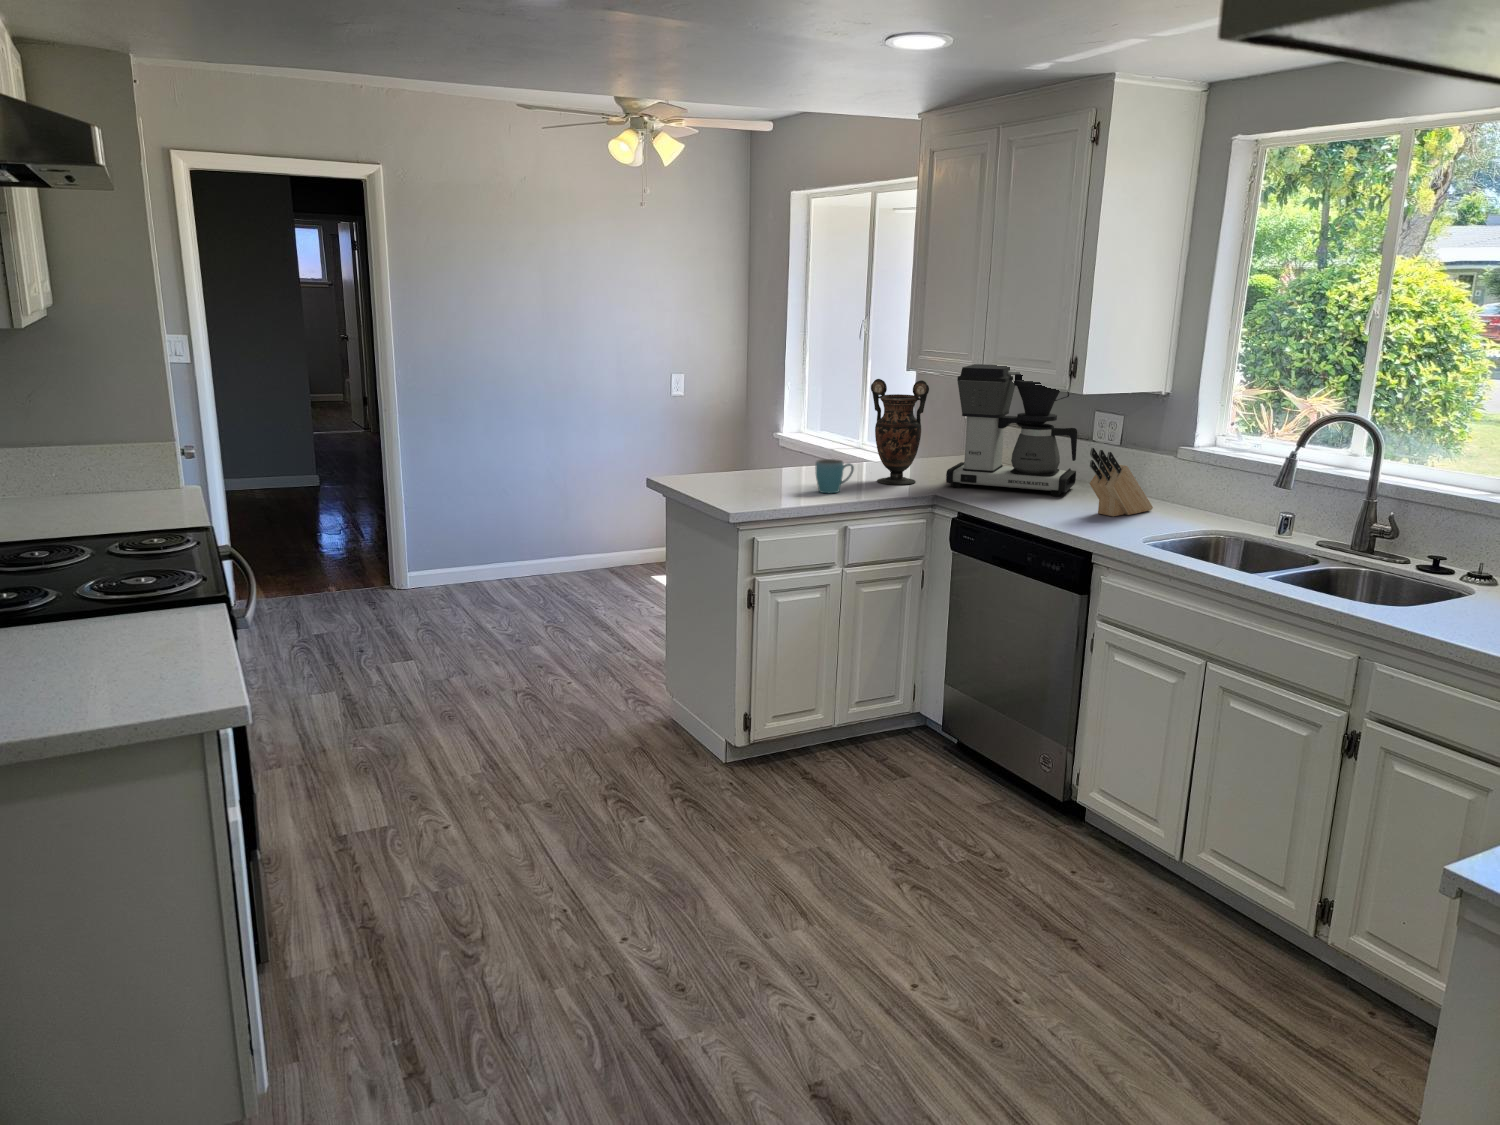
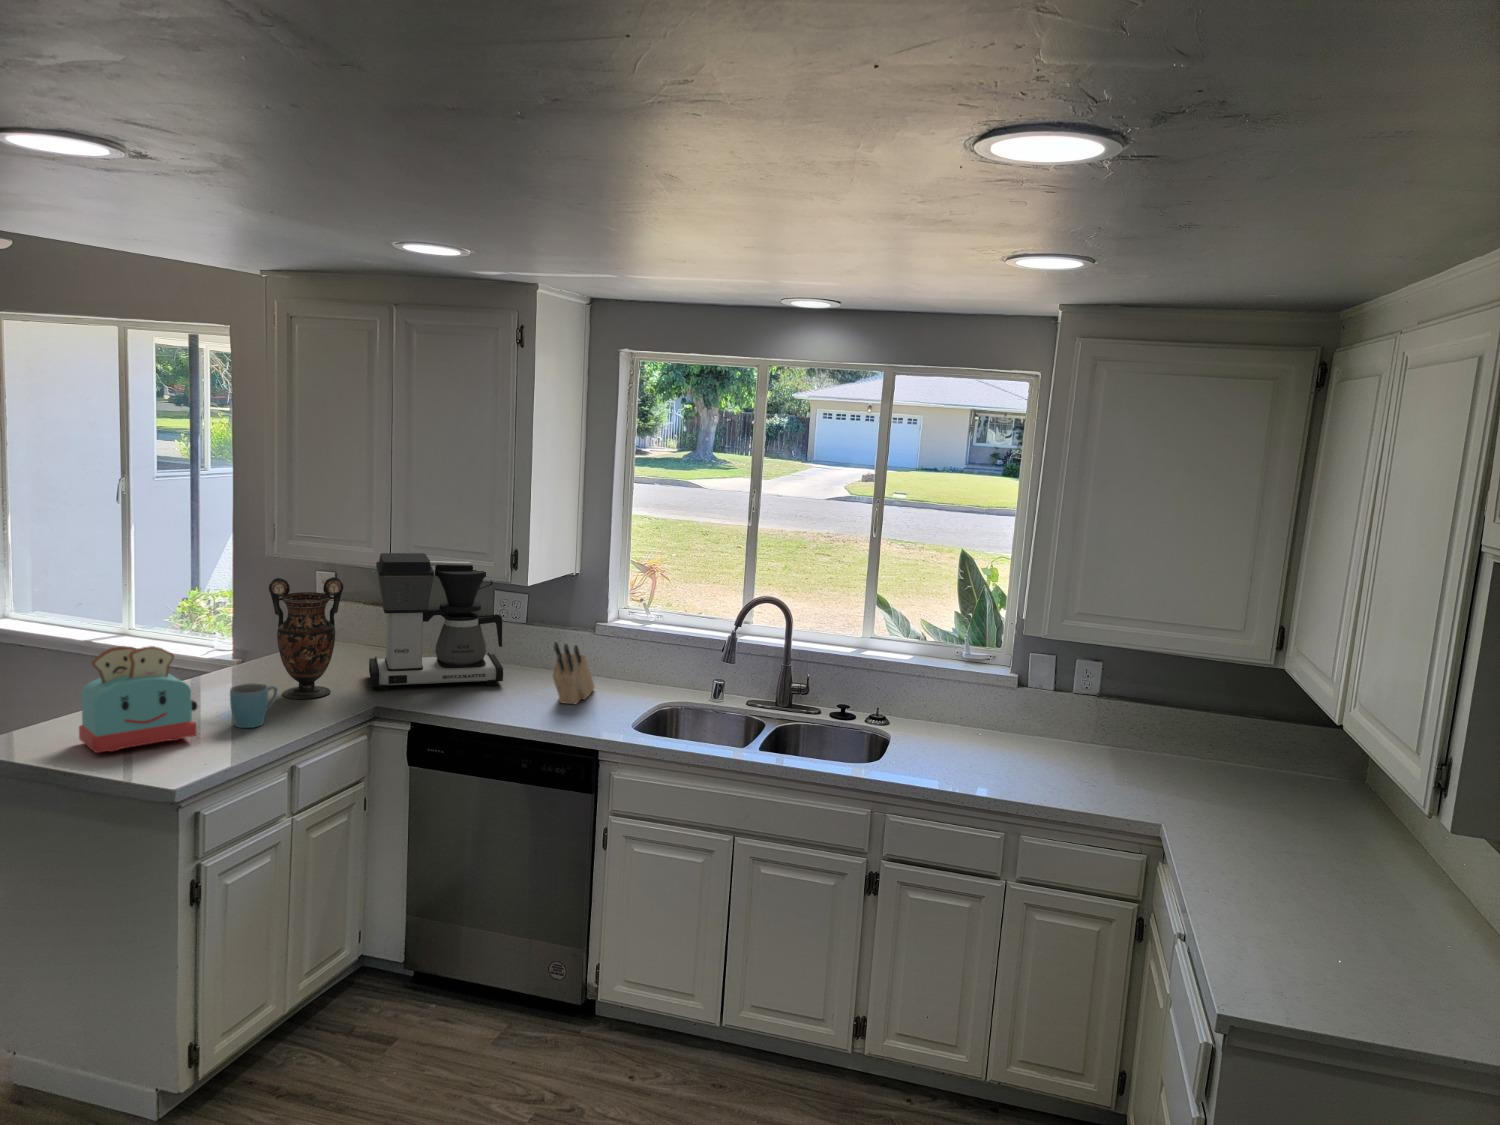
toaster: none [714,415,790,492] -> present [79,646,197,753]

